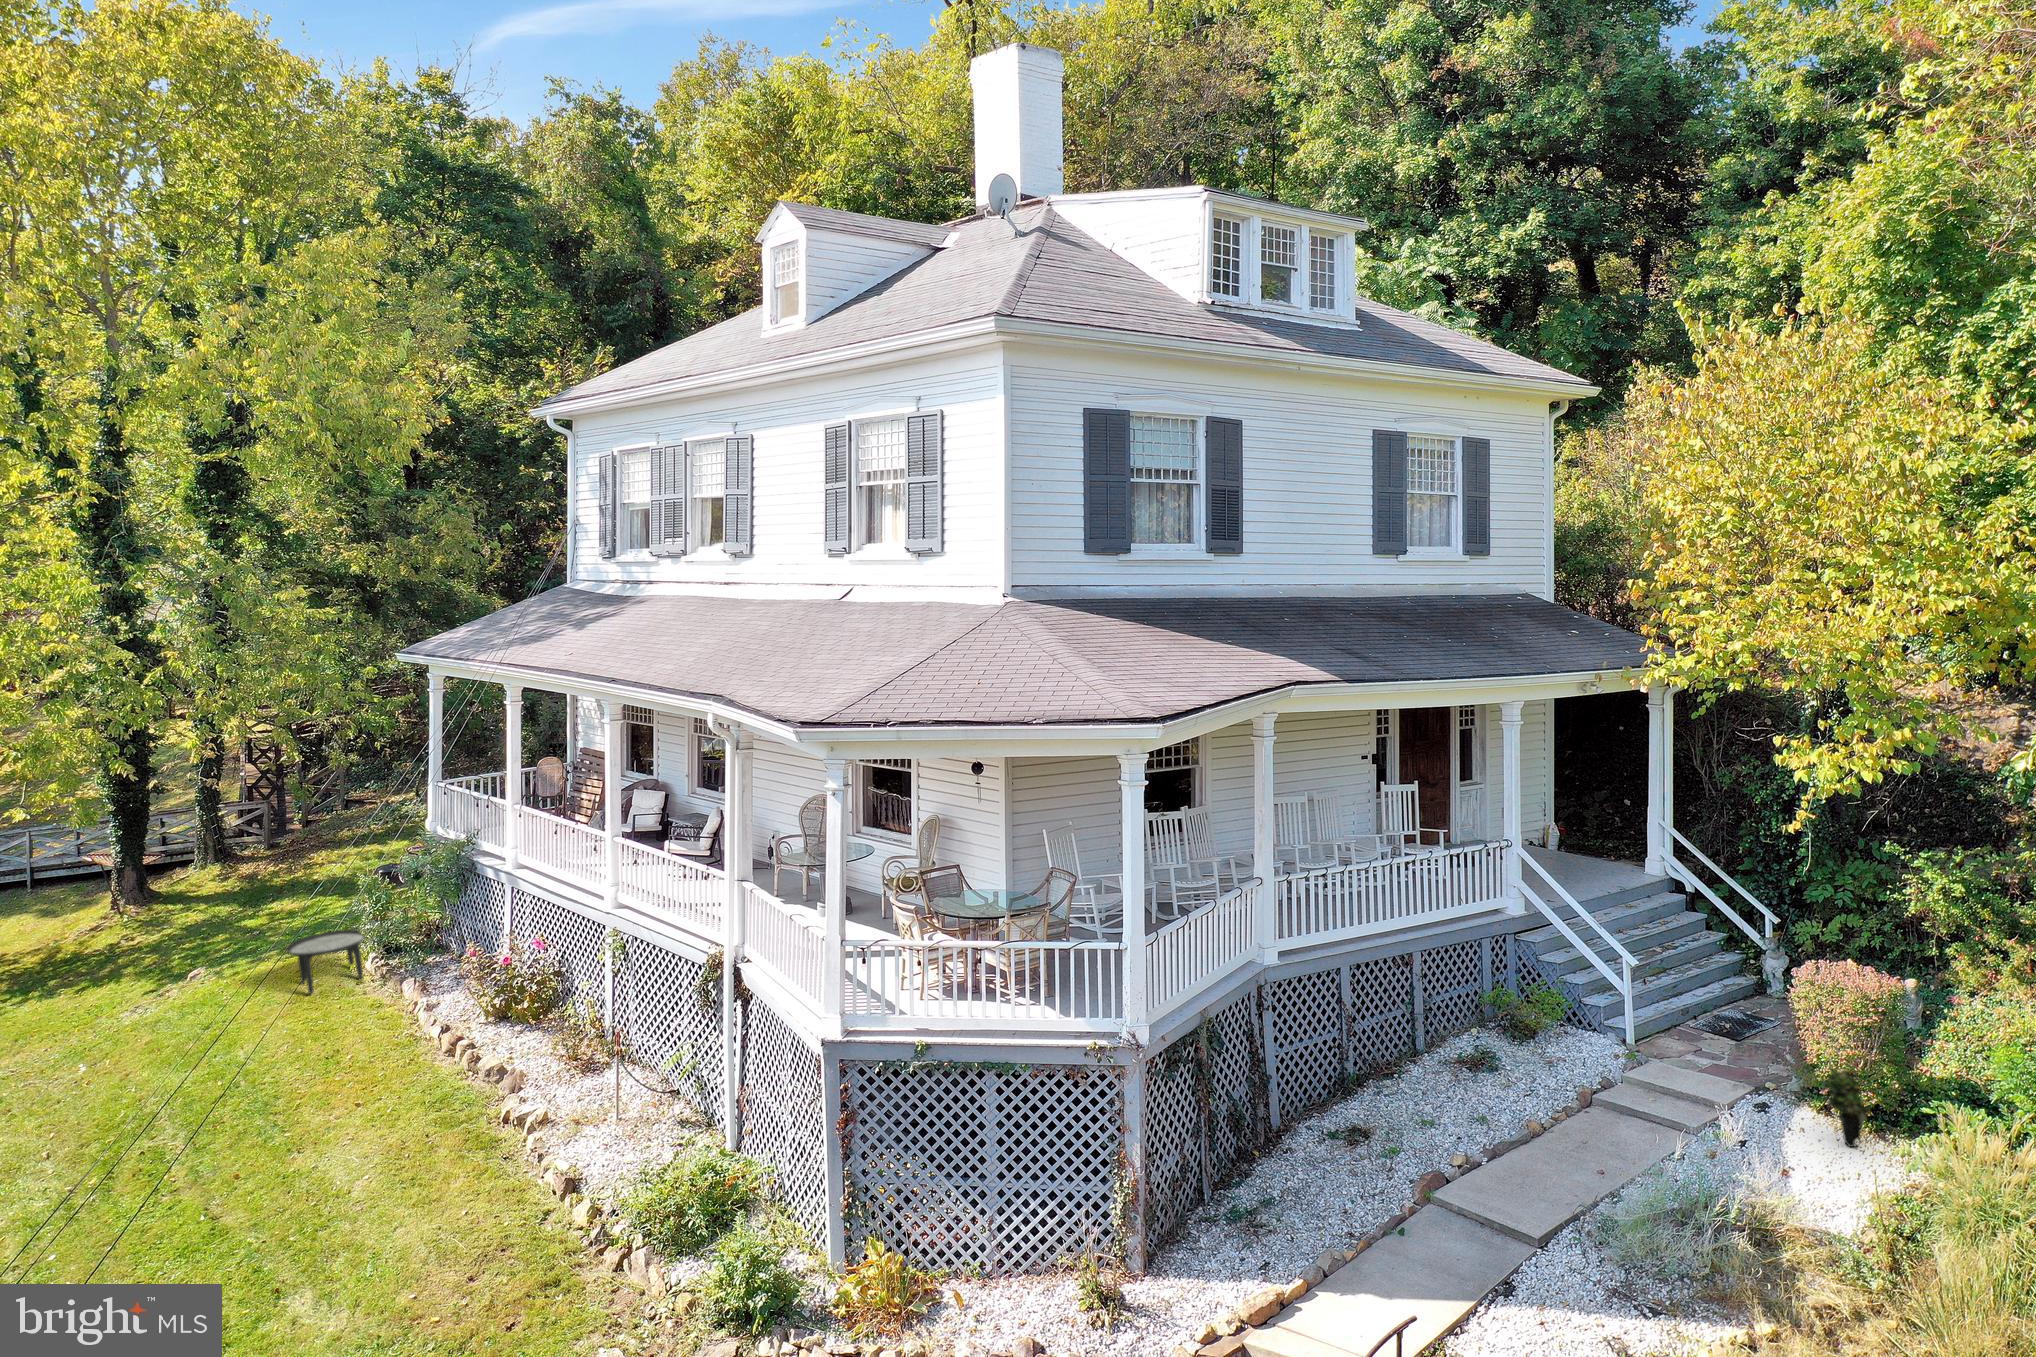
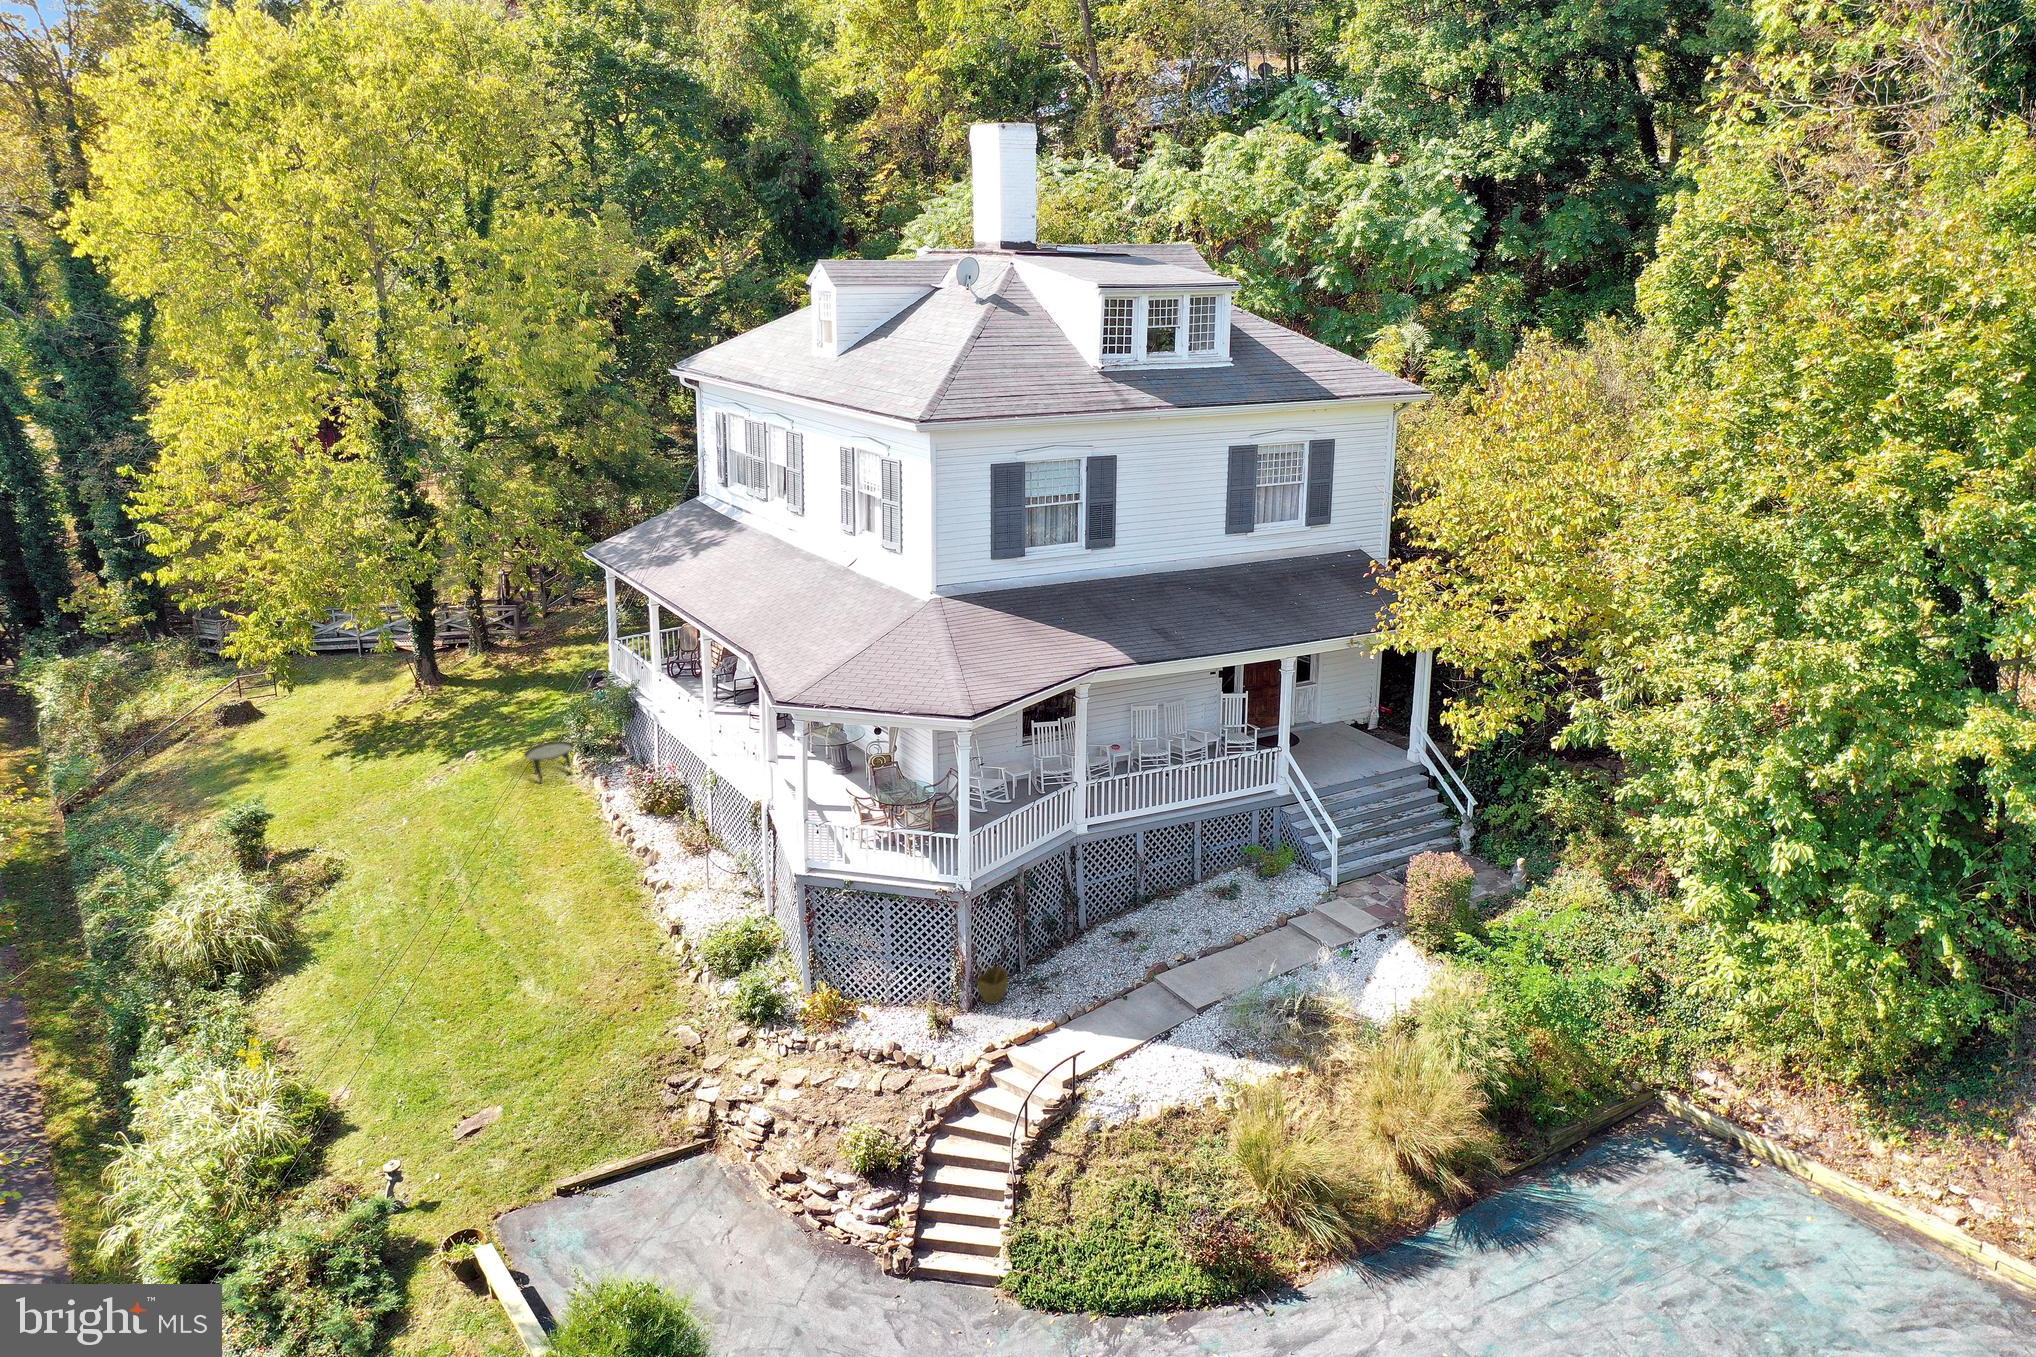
potted plant: present [1823,1066,1871,1147] -> none [1399,922,1425,971]
woven basket: none [1158,1182,1208,1258] -> present [977,964,1008,1004]

